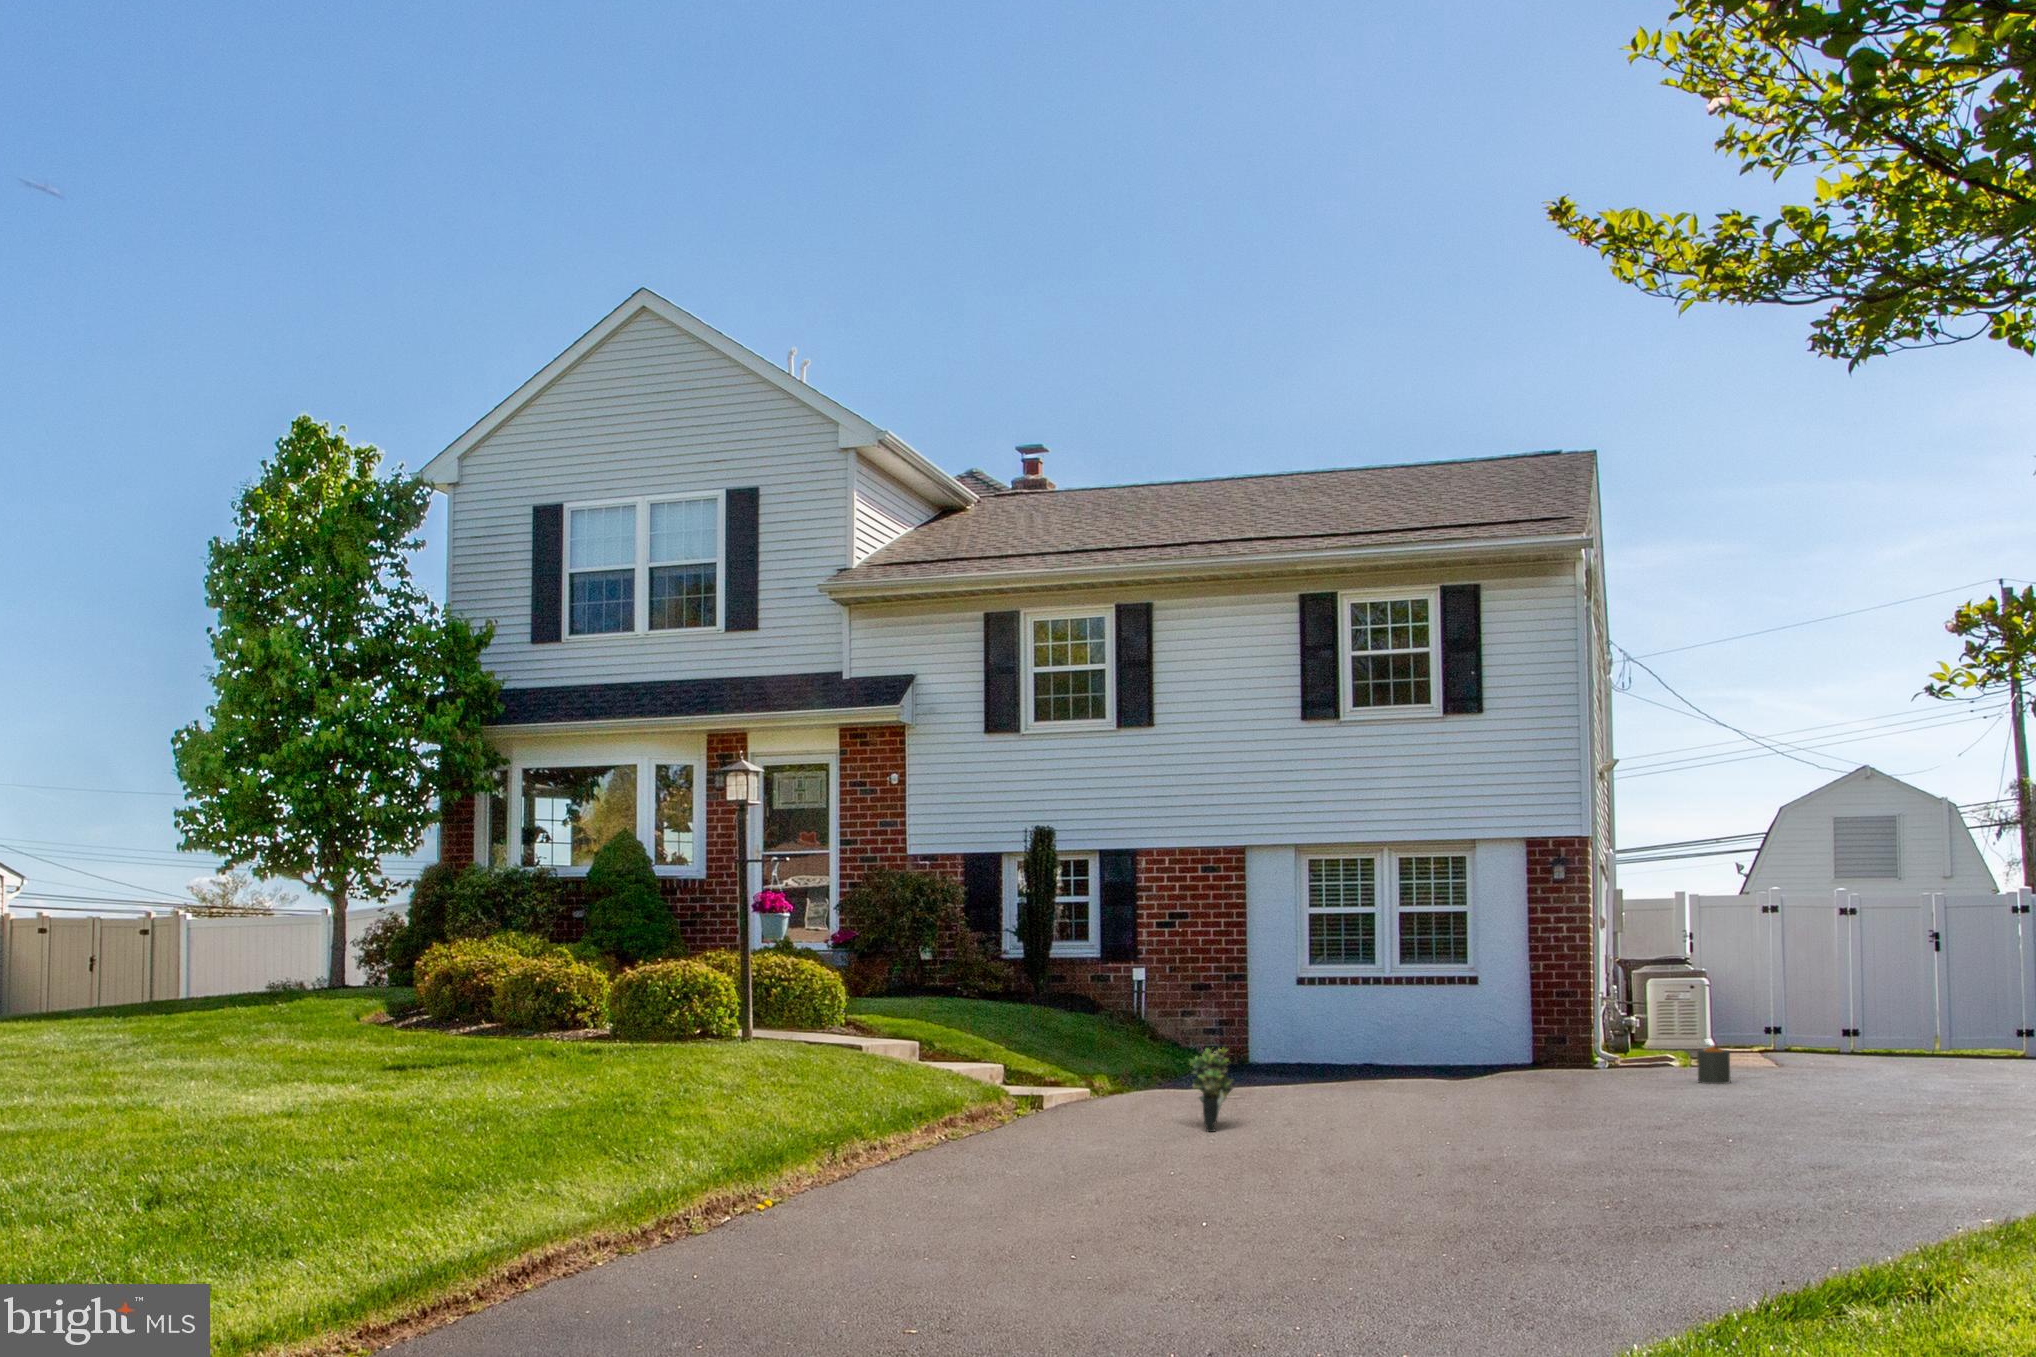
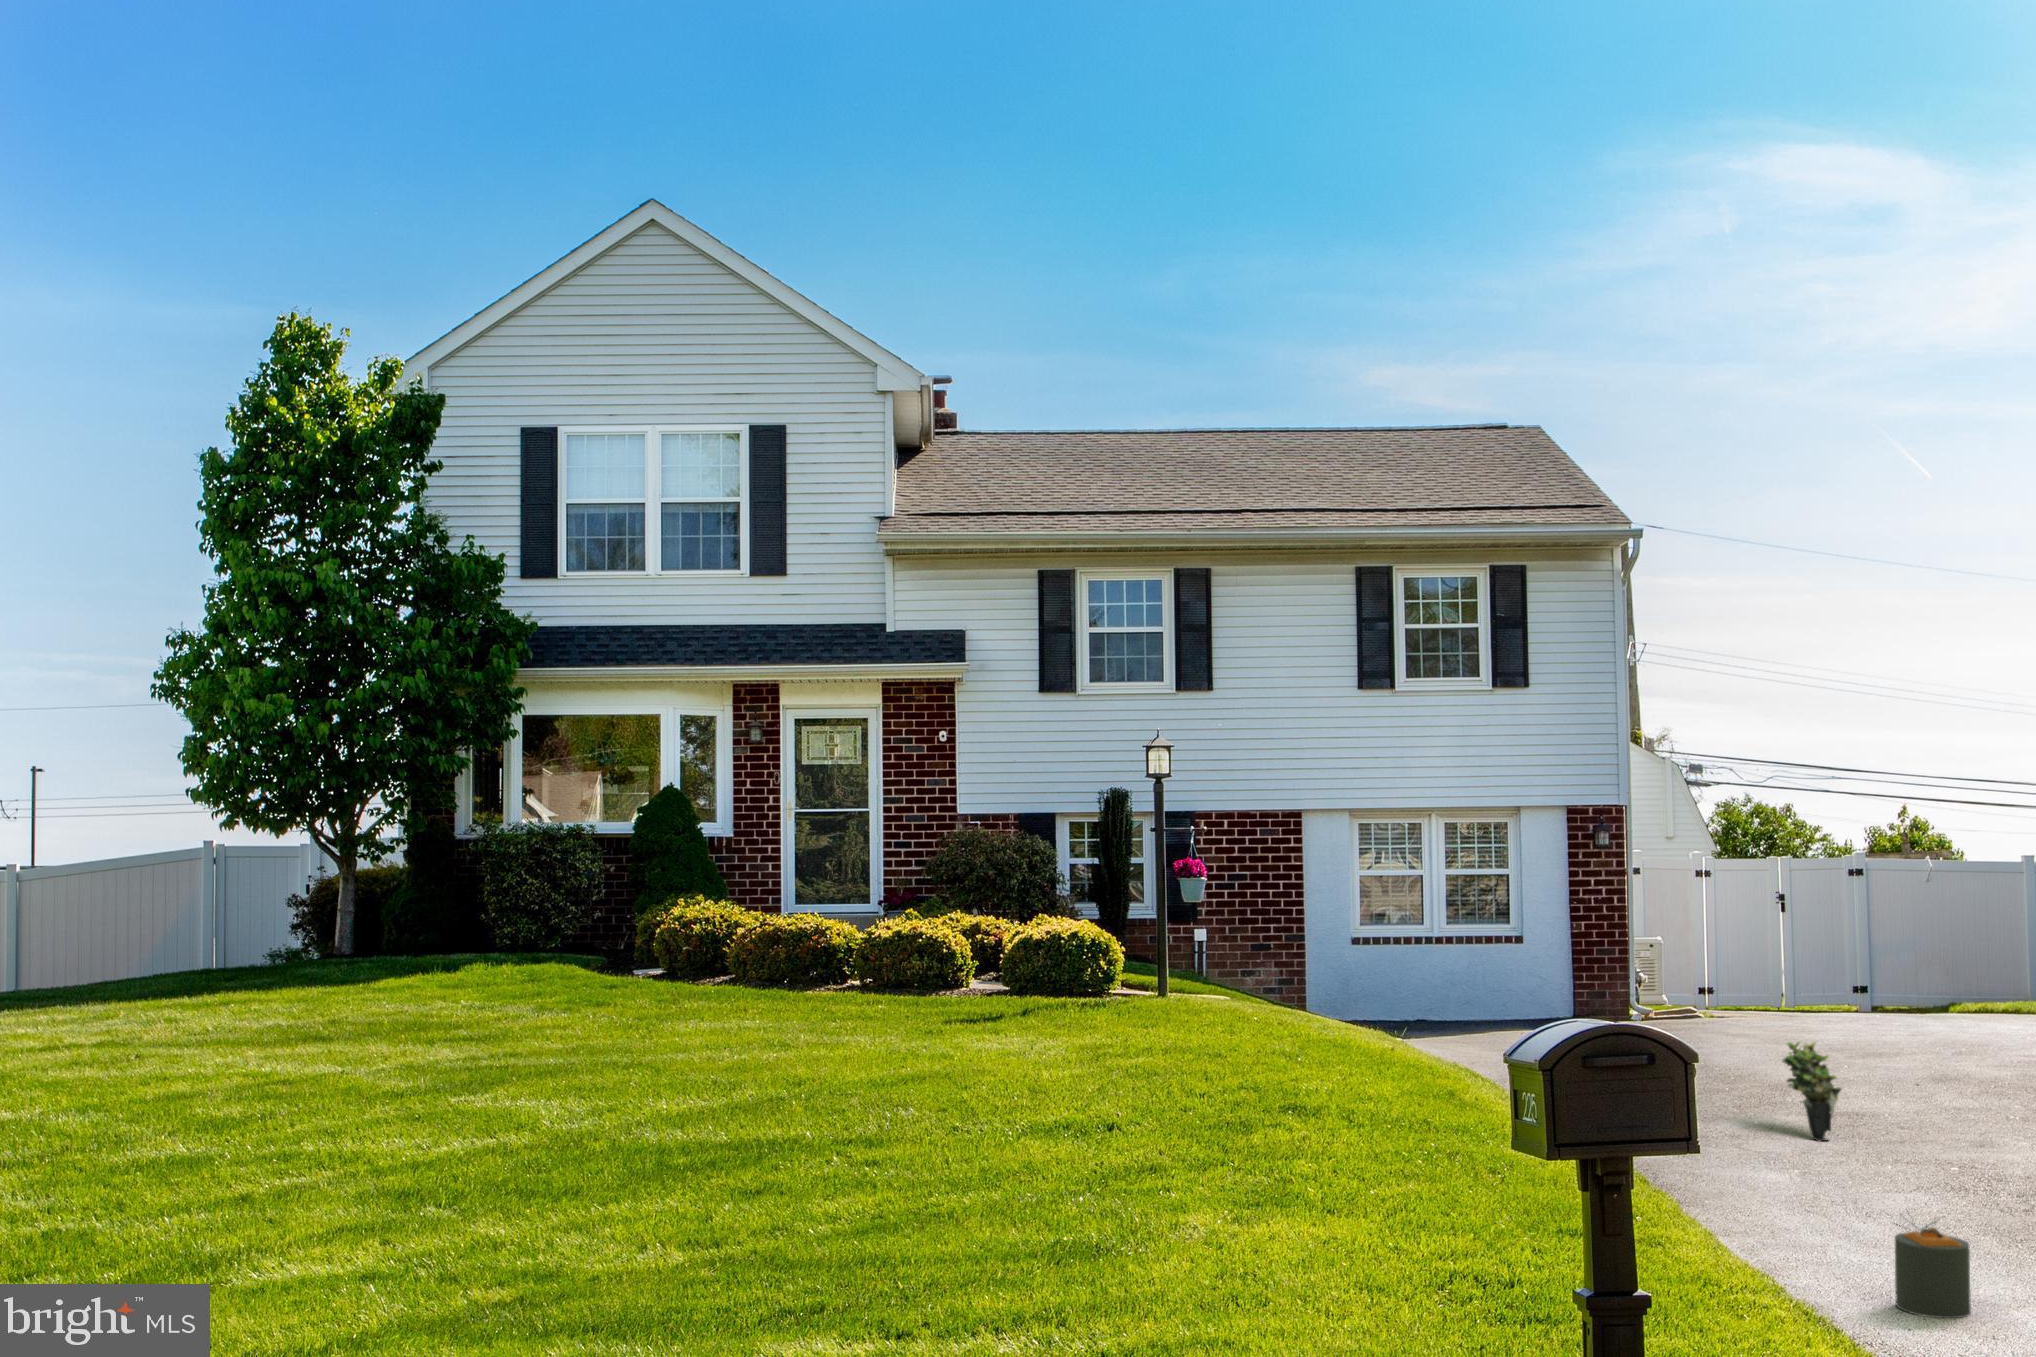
trash can: present [1697,1043,1731,1084] -> present [1894,1210,1971,1318]

